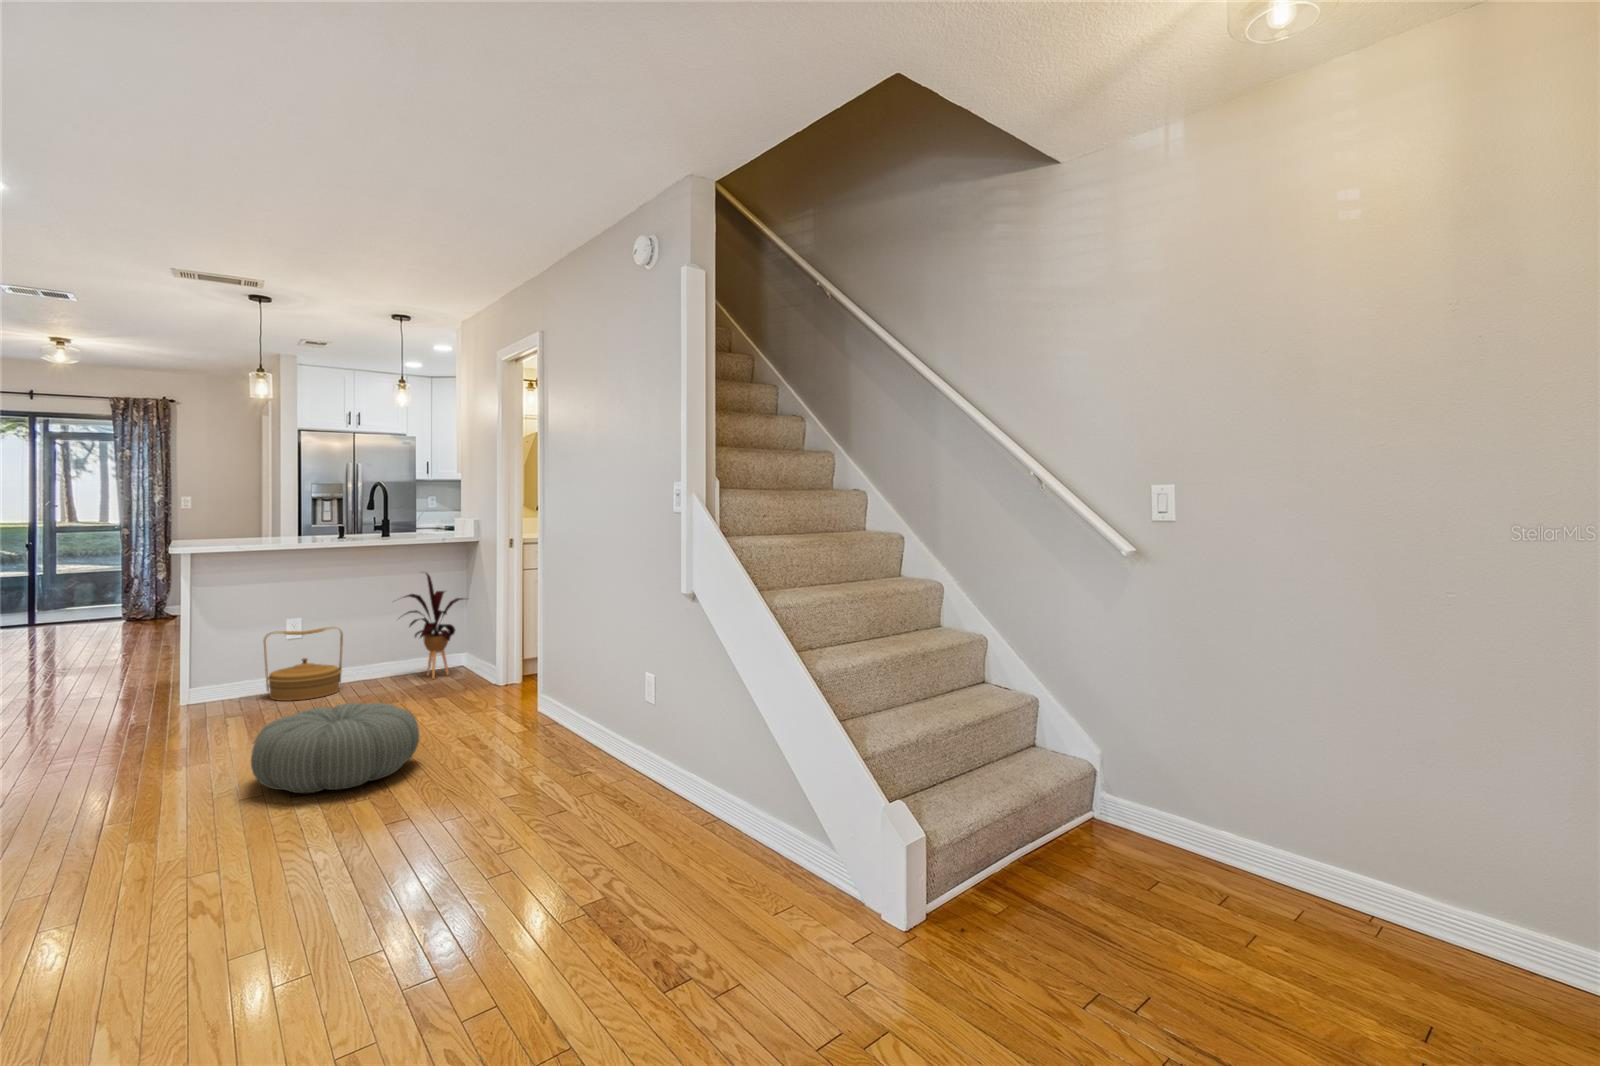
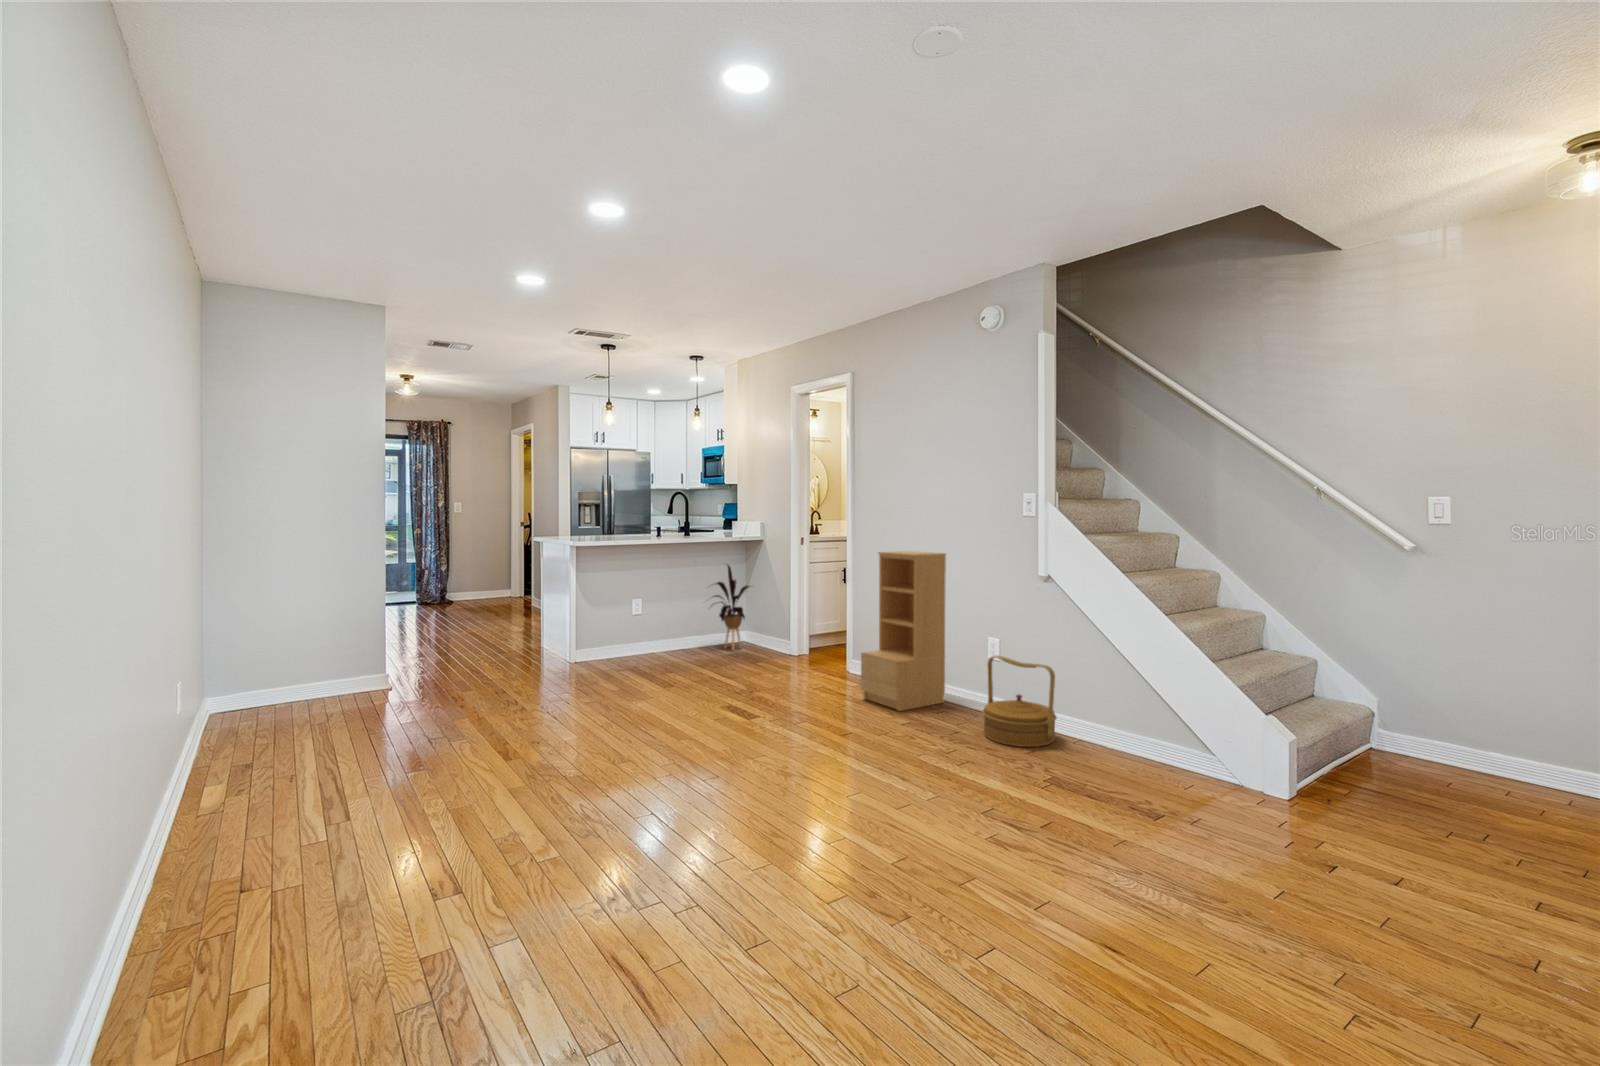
bookshelf: none [501,556,609,770] -> present [861,551,946,711]
woven basket: present [264,627,343,701] -> present [982,655,1056,747]
pouf: present [251,703,420,793] -> none [710,660,815,721]

